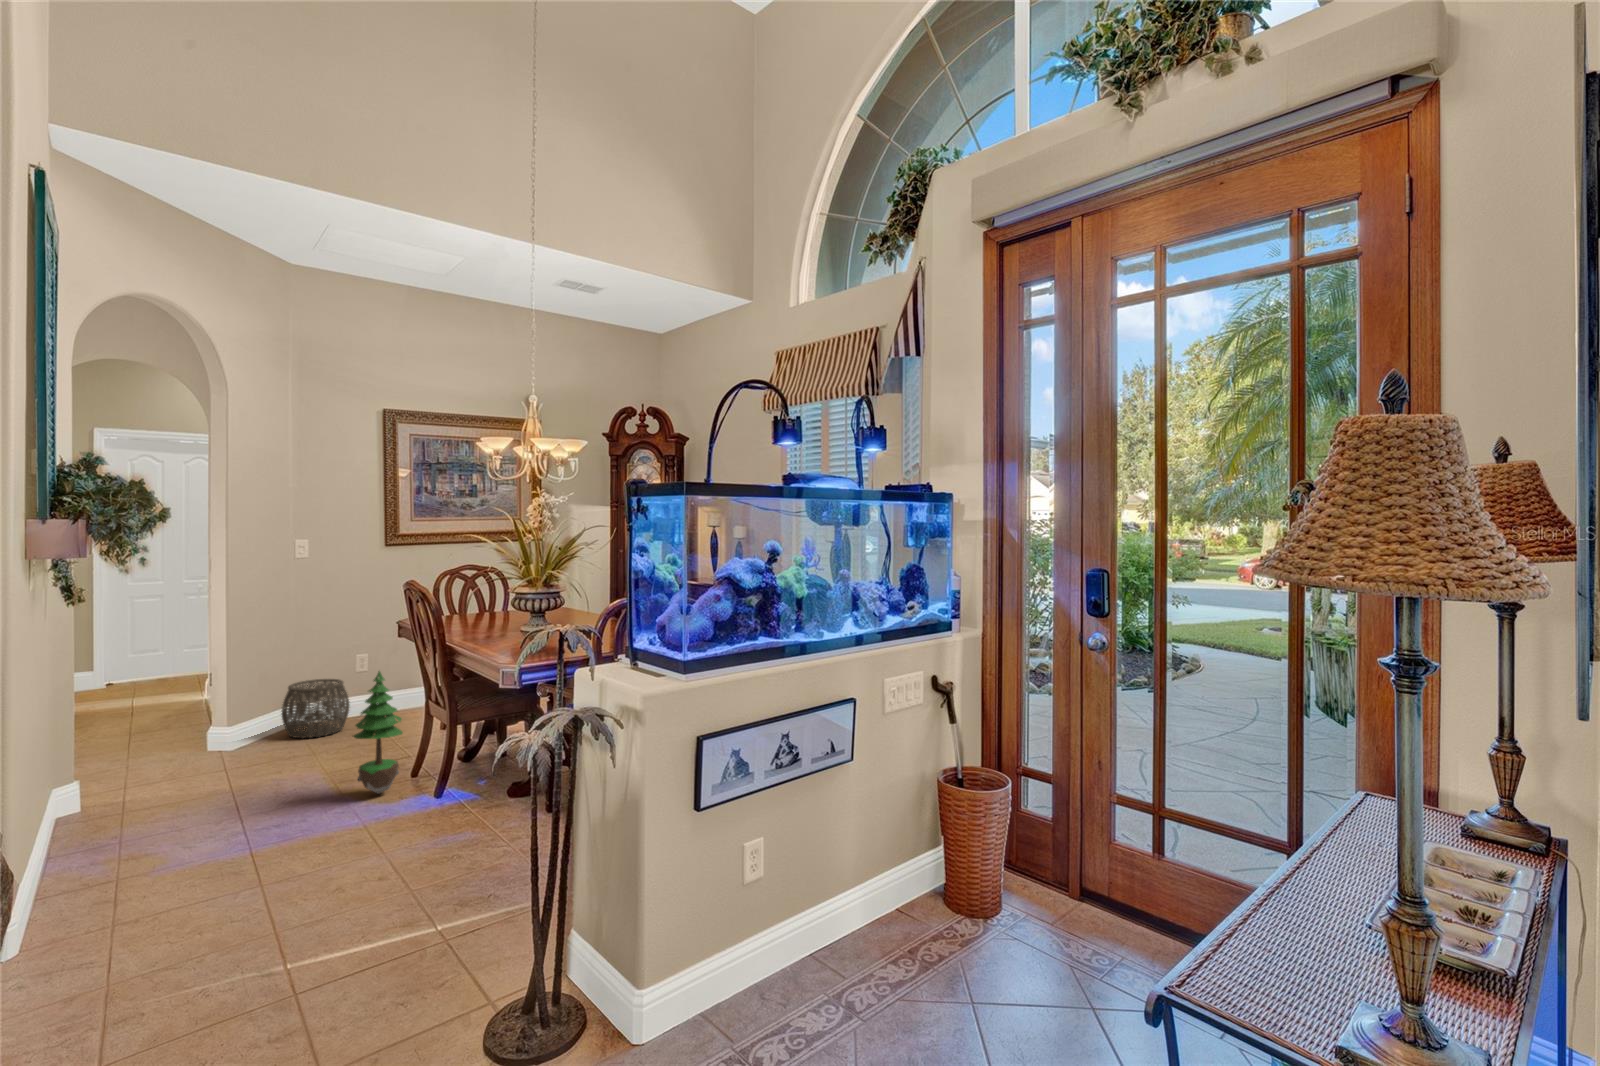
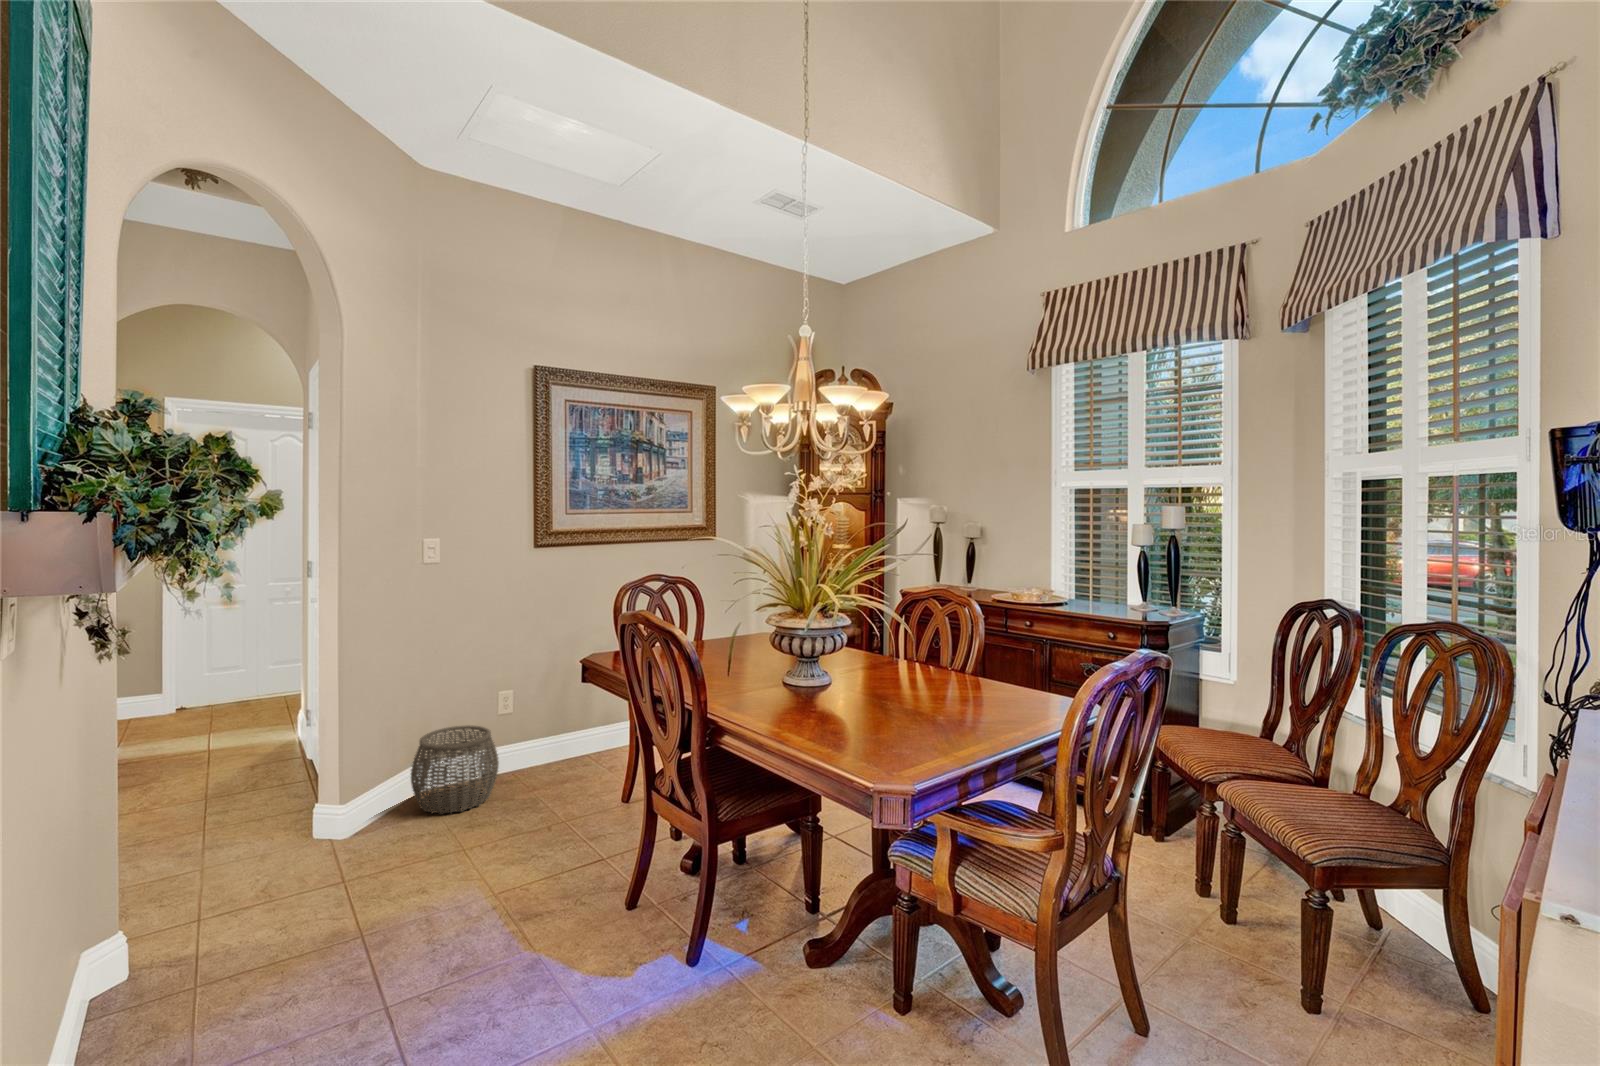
potted tree: present [353,671,403,794] -> none [555,752,630,949]

